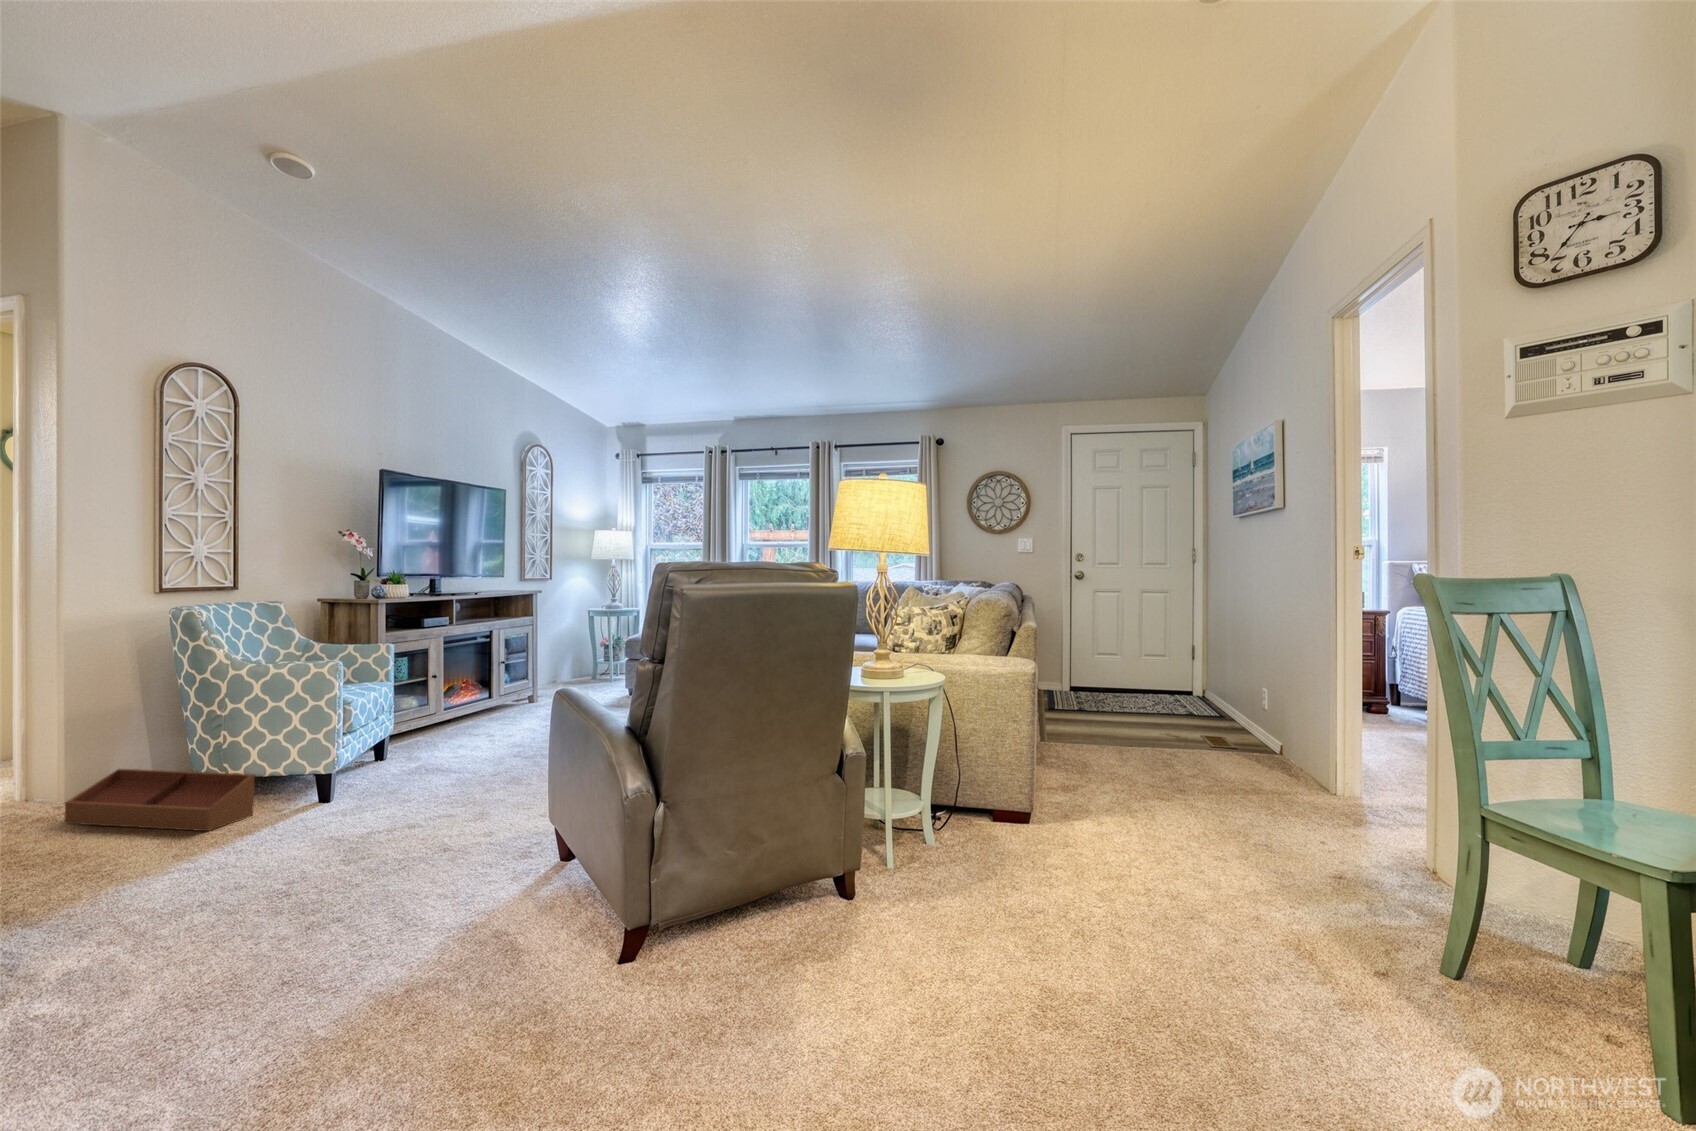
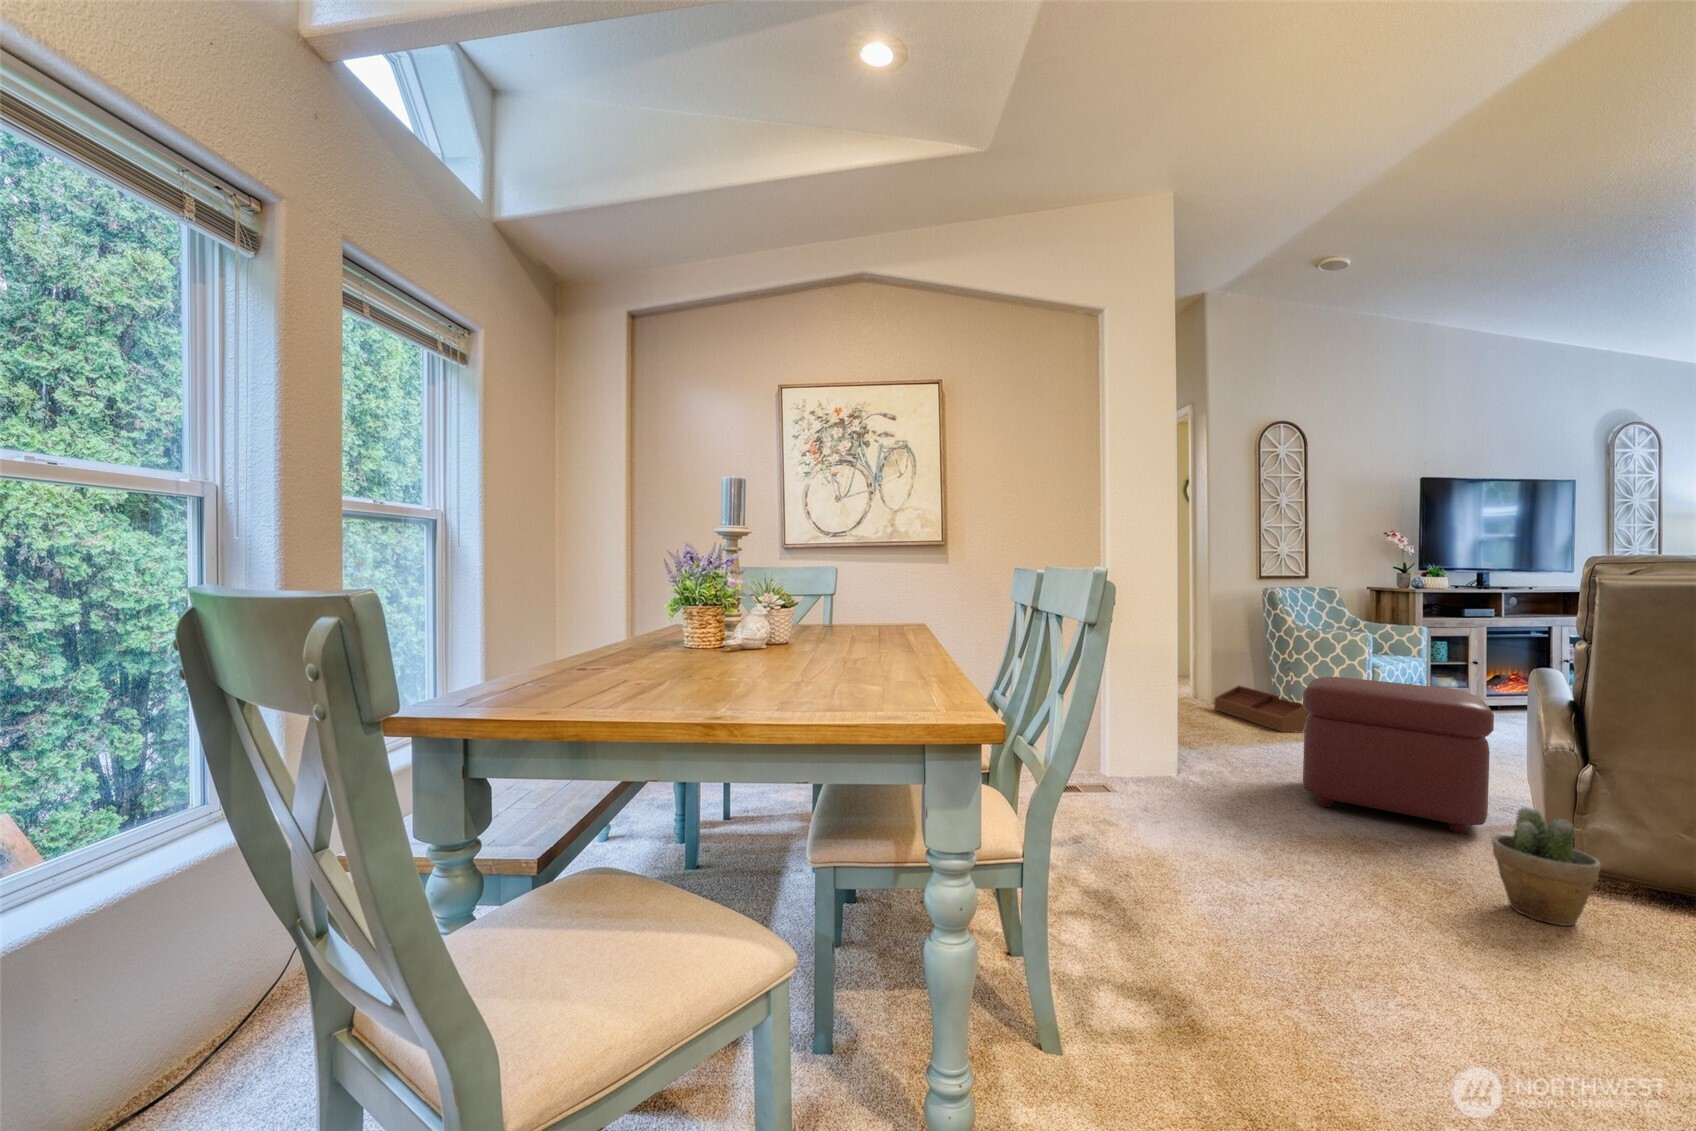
ottoman: none [278,733,528,975] -> present [1303,677,1494,834]
potted plant: none [581,893,678,1038] -> present [1492,808,1600,926]

